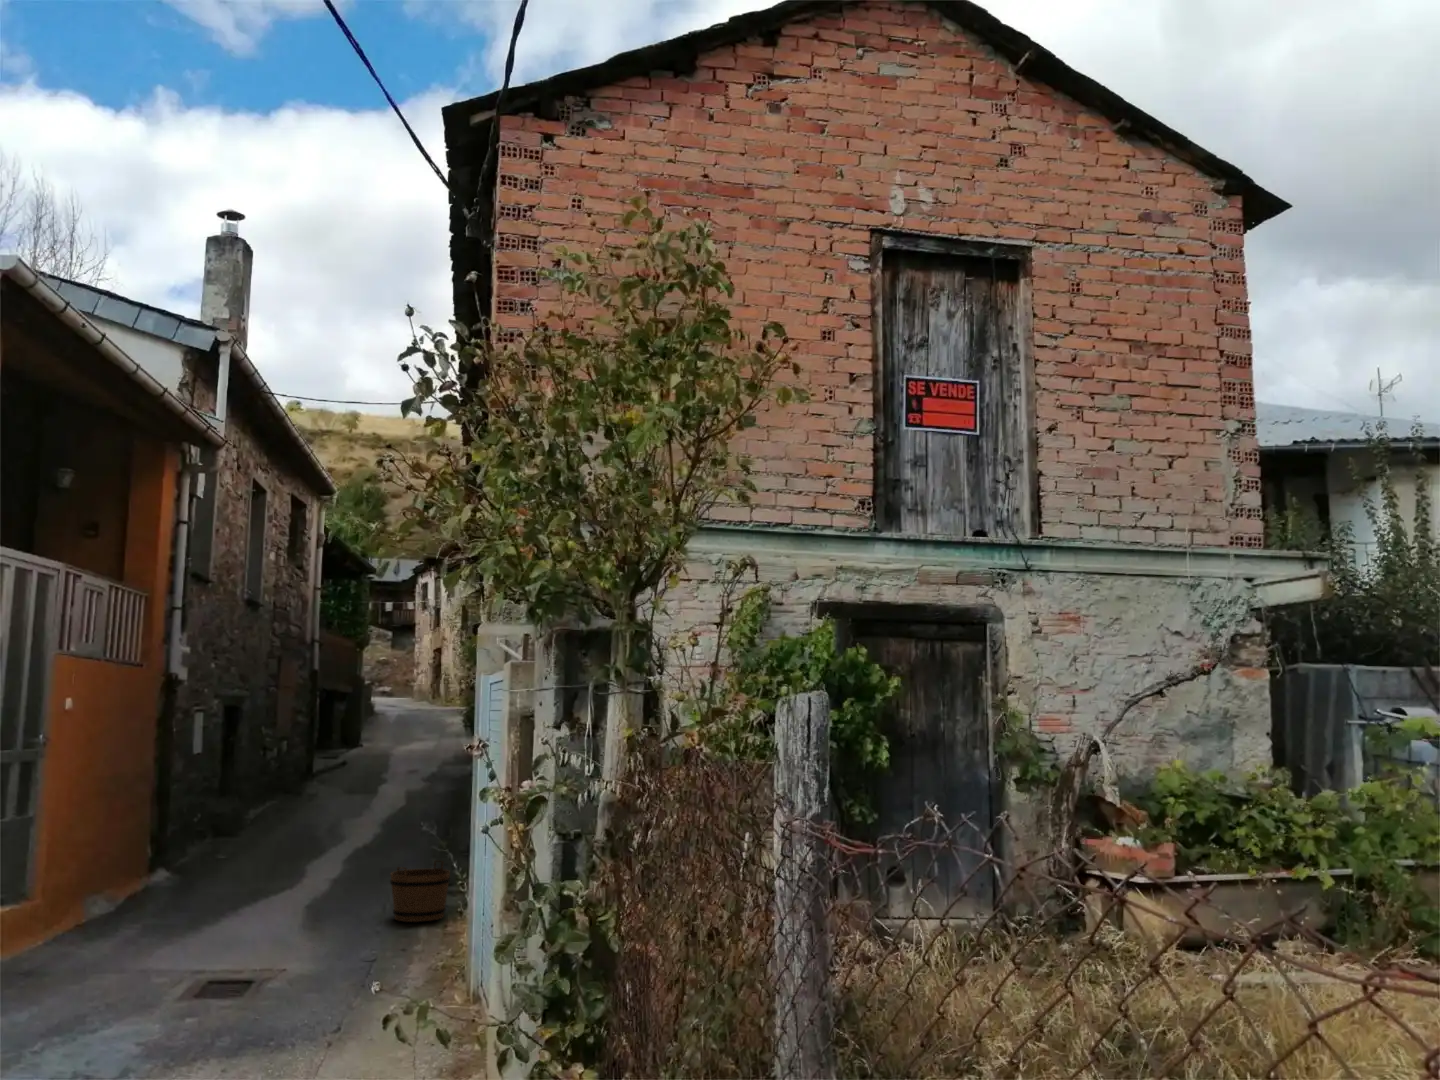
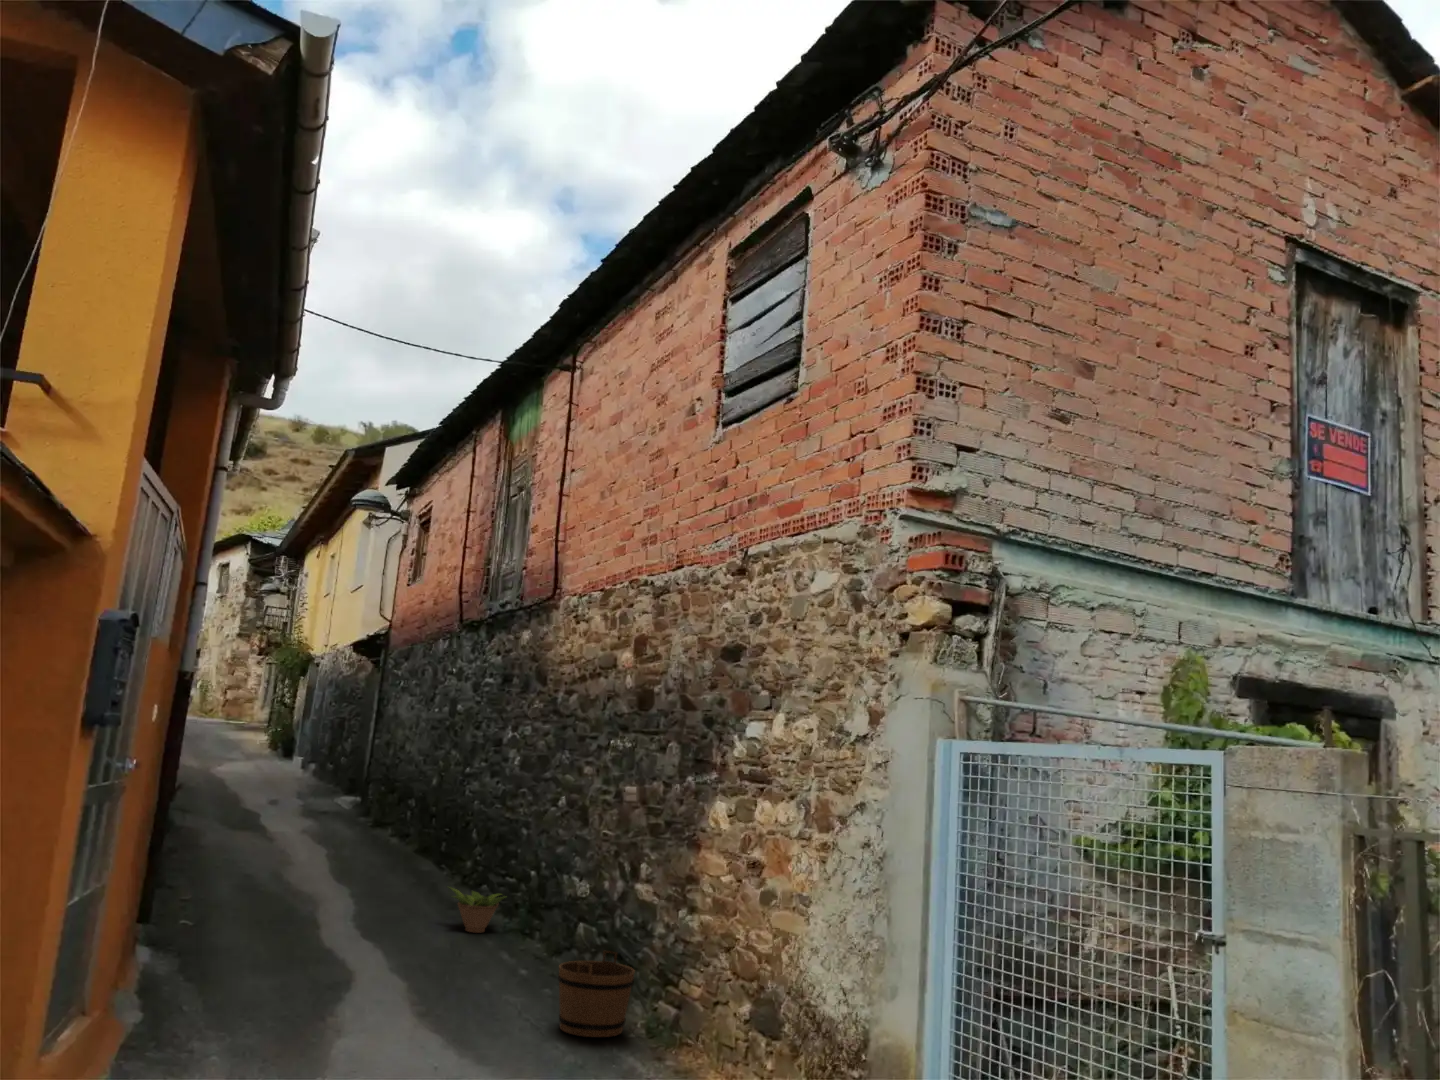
decorative plant: none [377,829,431,864] -> present [450,888,505,933]

